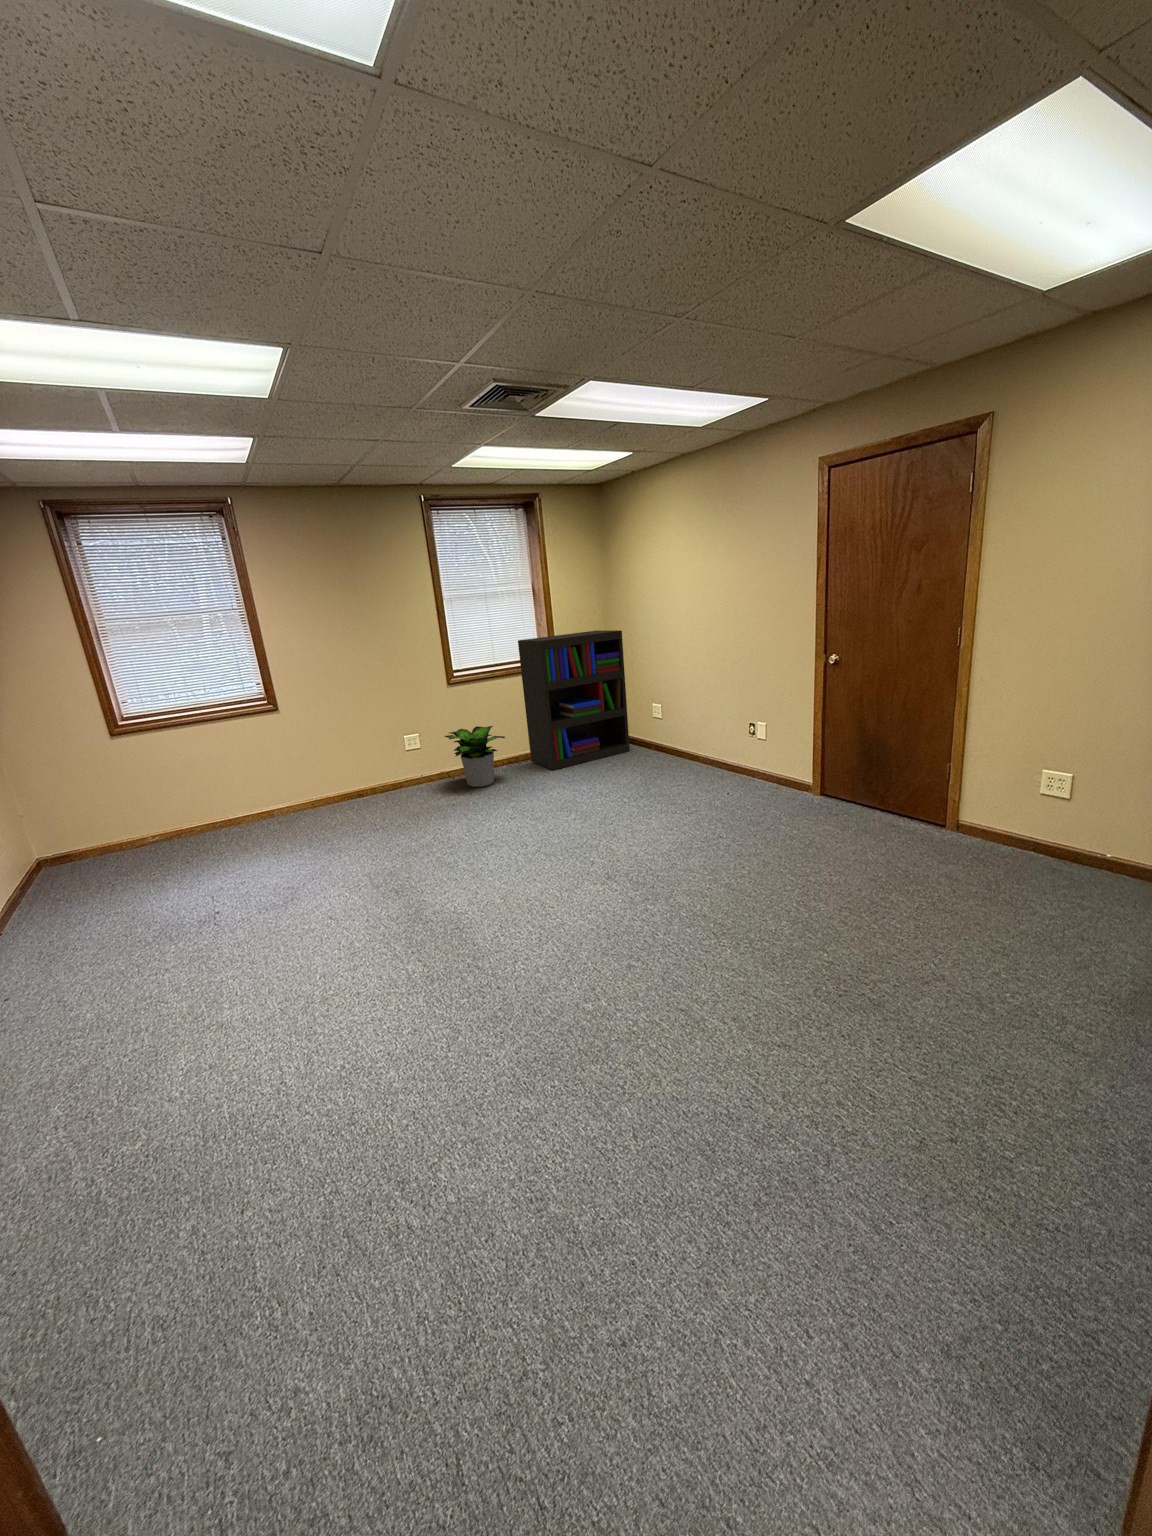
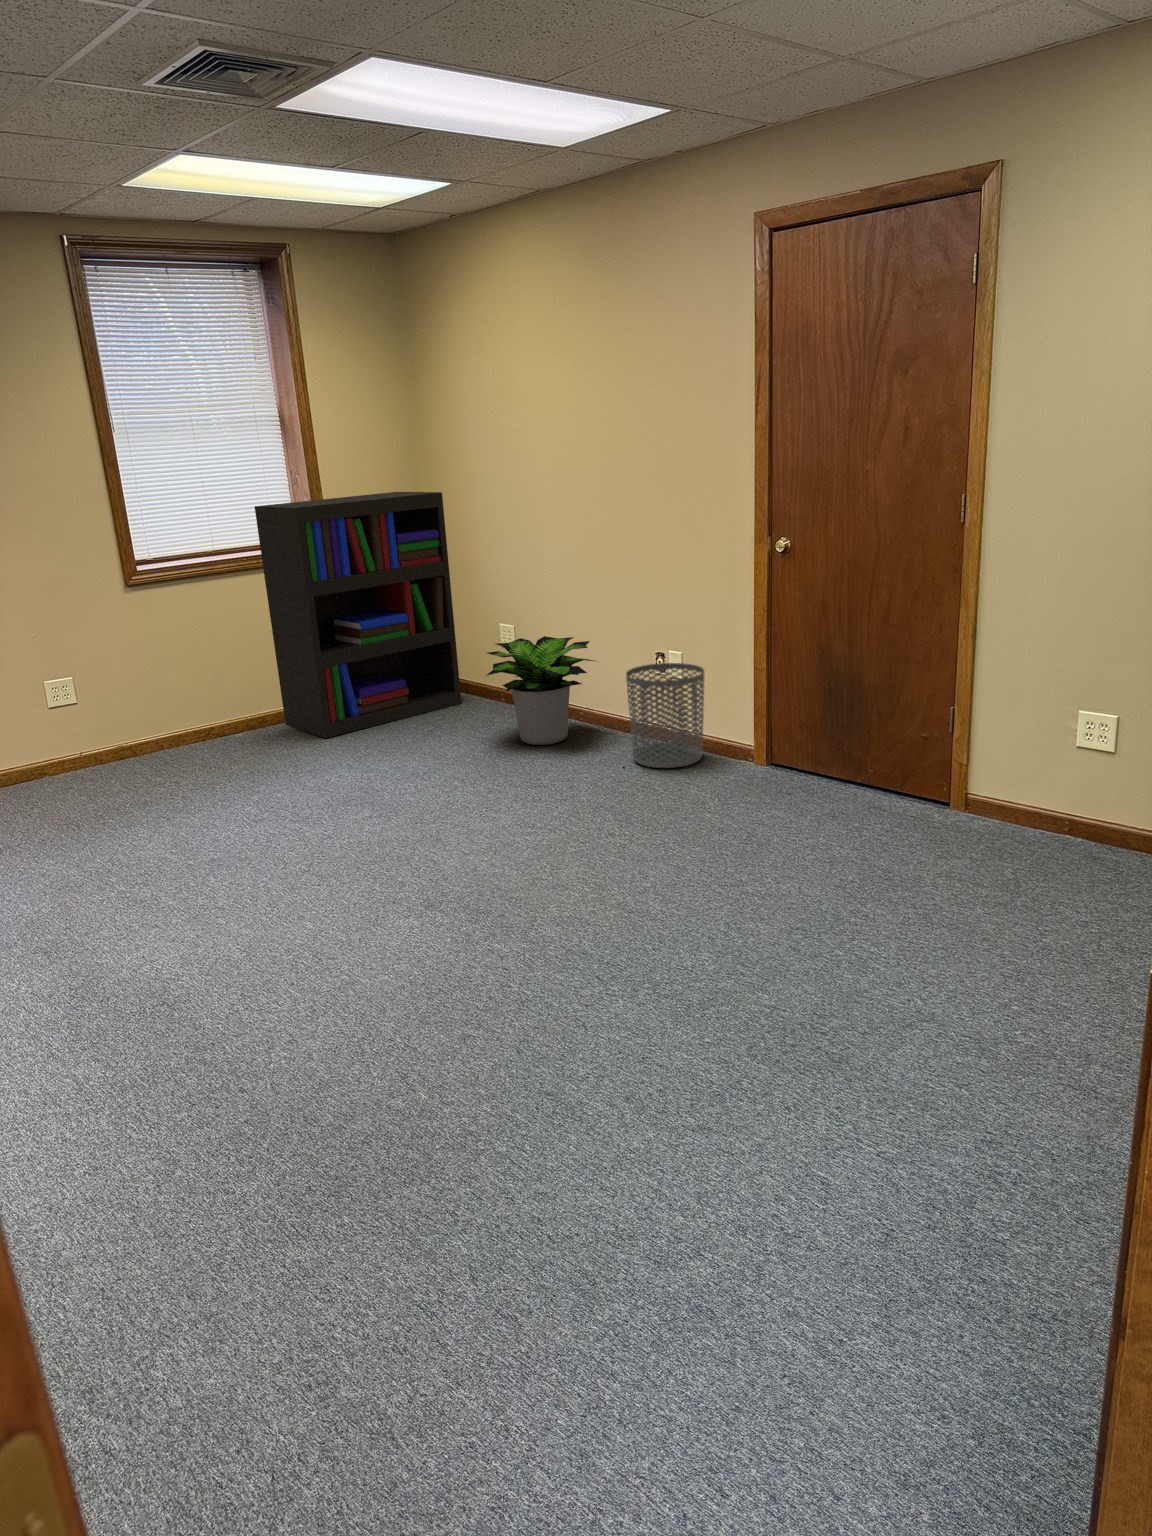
potted plant: present [444,726,505,787] -> present [486,636,594,745]
waste bin: none [729,731,778,795] -> present [626,663,704,768]

